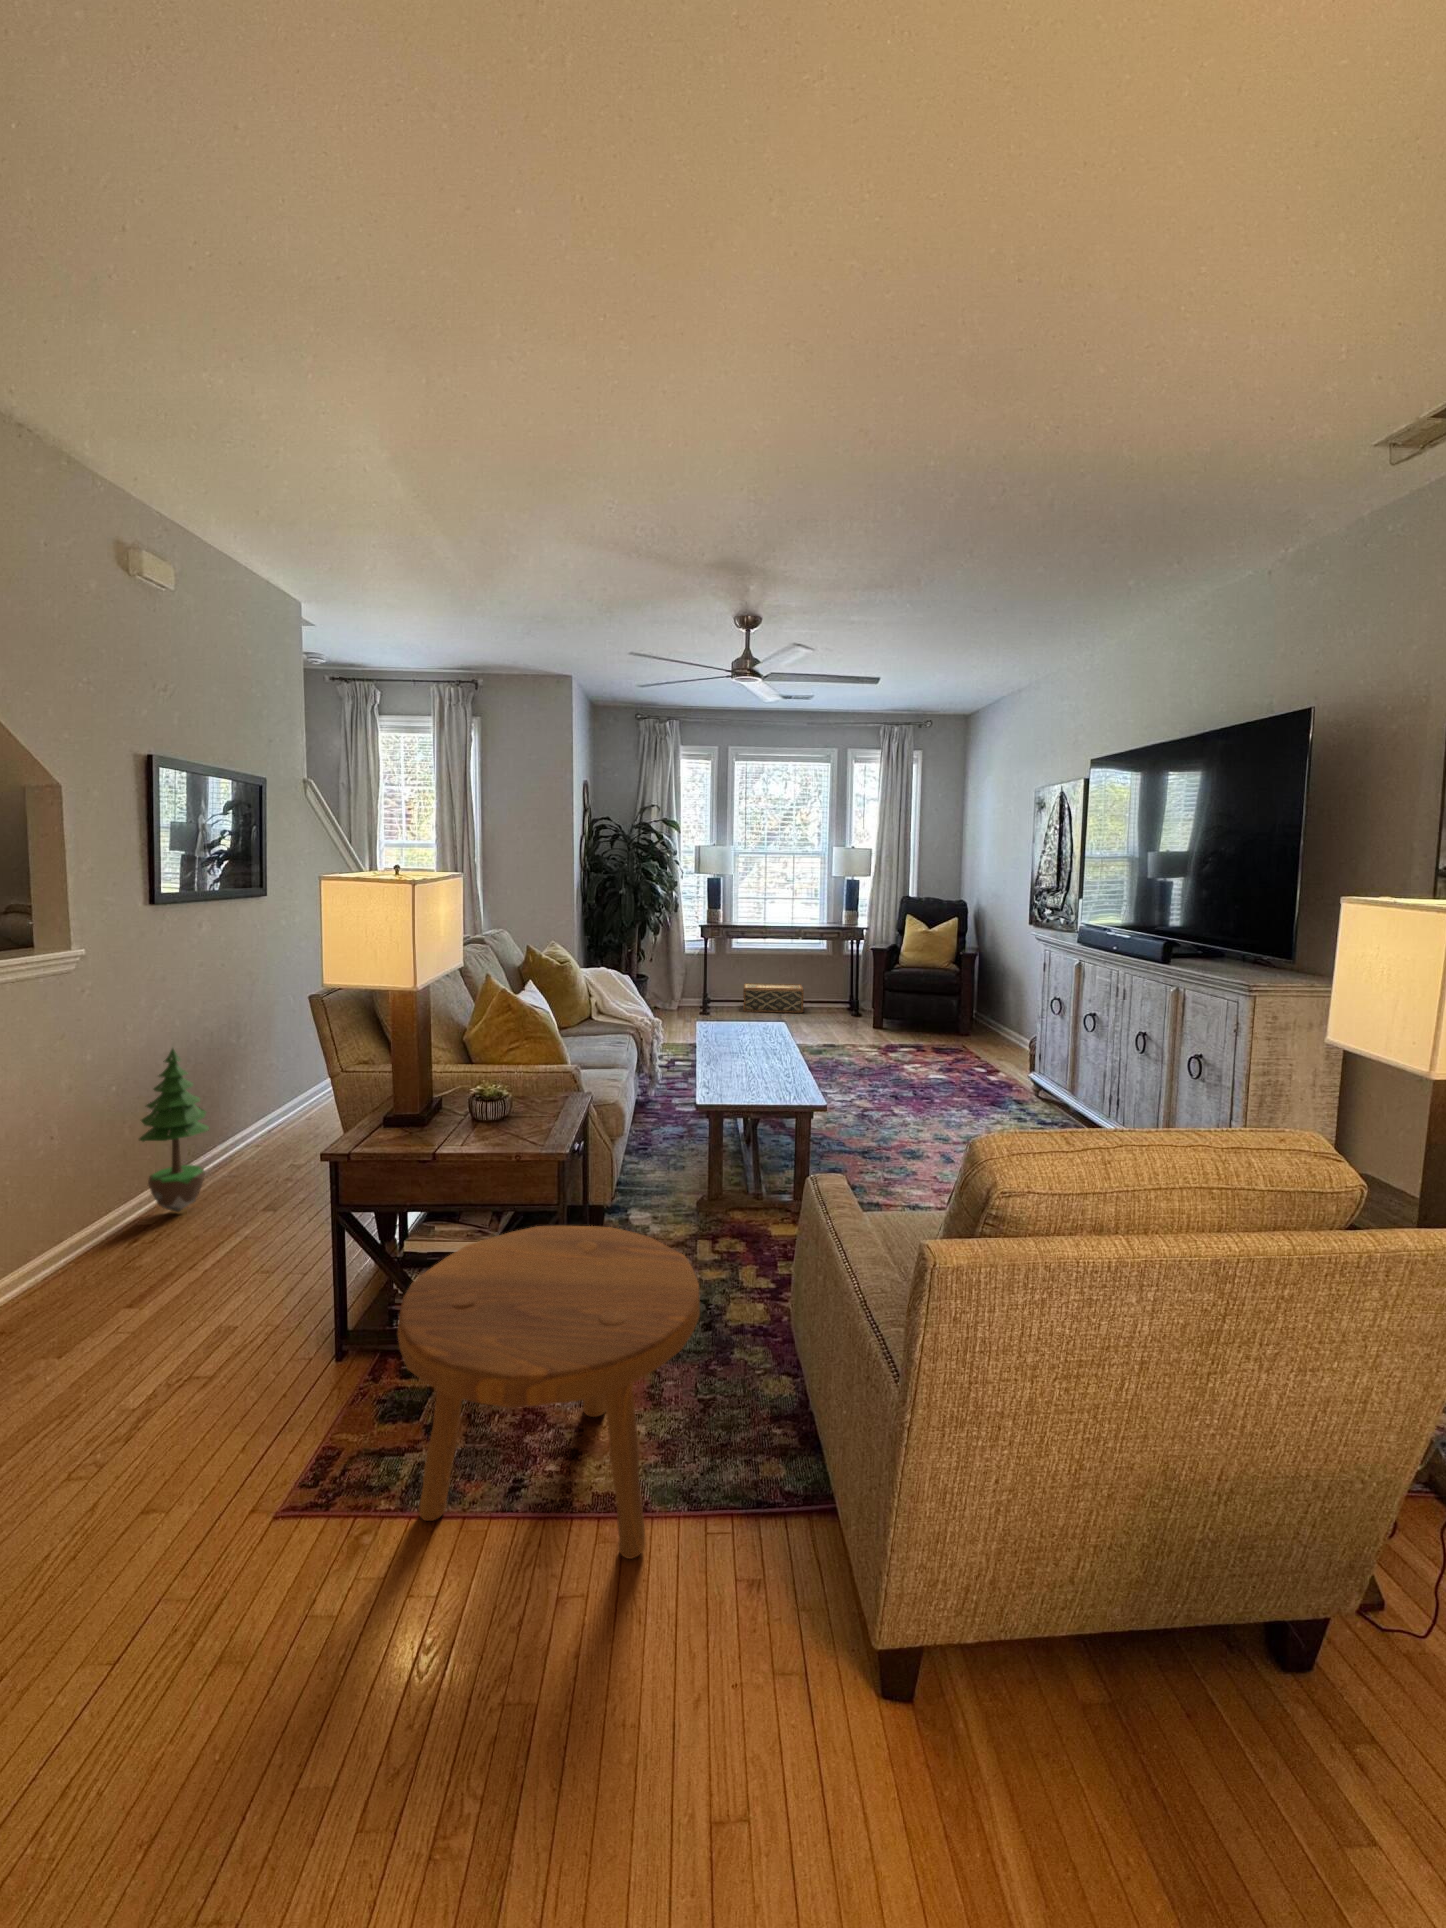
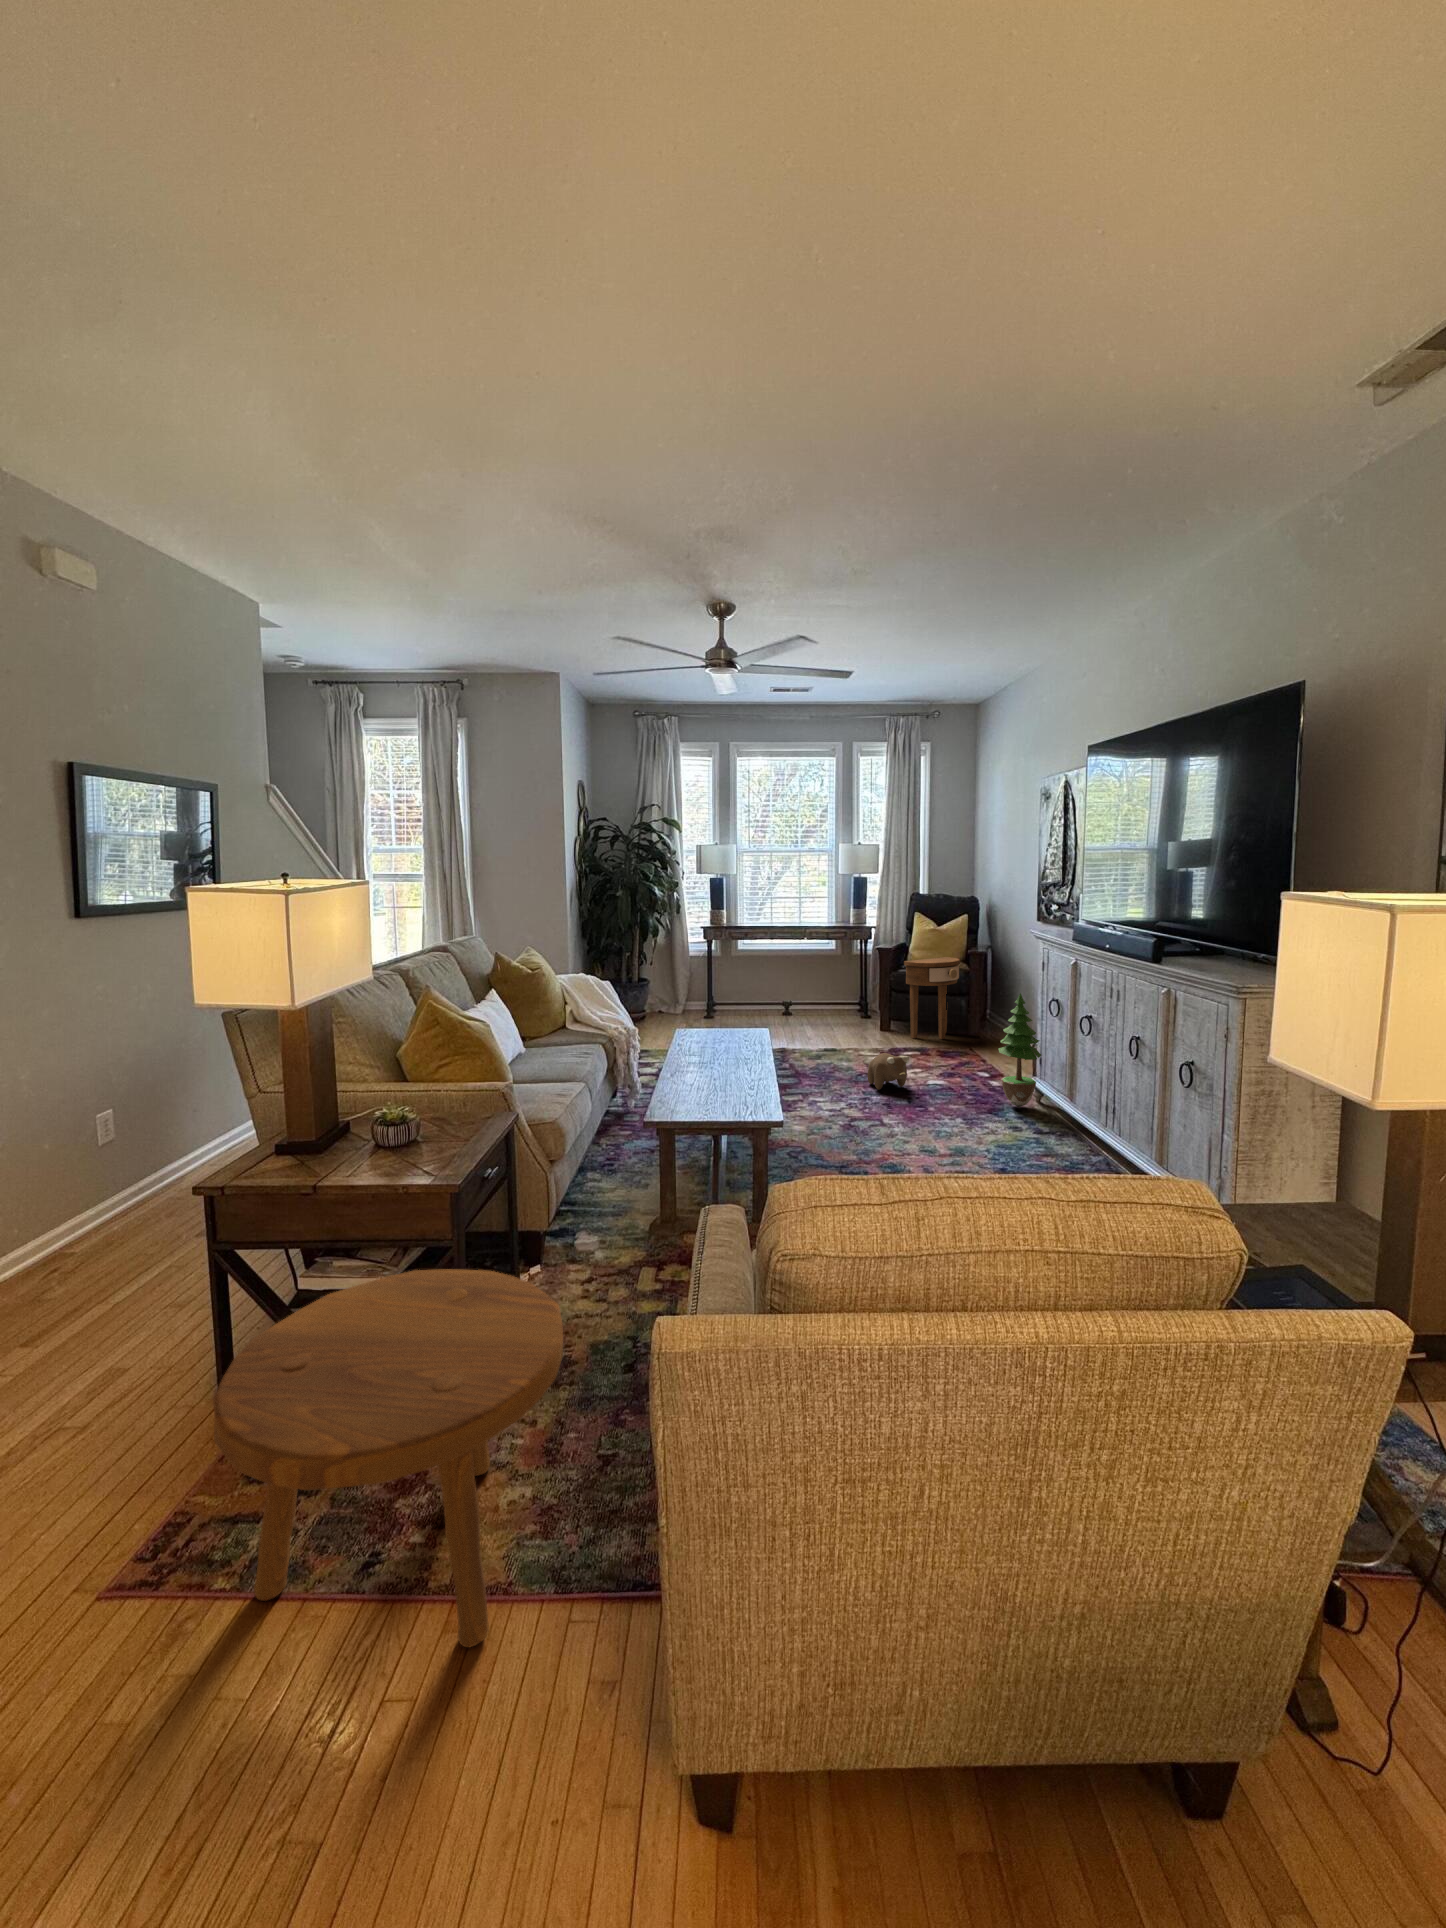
side table: none [898,959,951,1038] -> present [904,957,960,1039]
woven basket: present [743,983,804,1013] -> none [750,985,813,1015]
potted tree: present [139,1048,209,1212] -> present [998,993,1041,1108]
plush toy: none [872,1048,914,1083] -> present [867,1053,909,1090]

